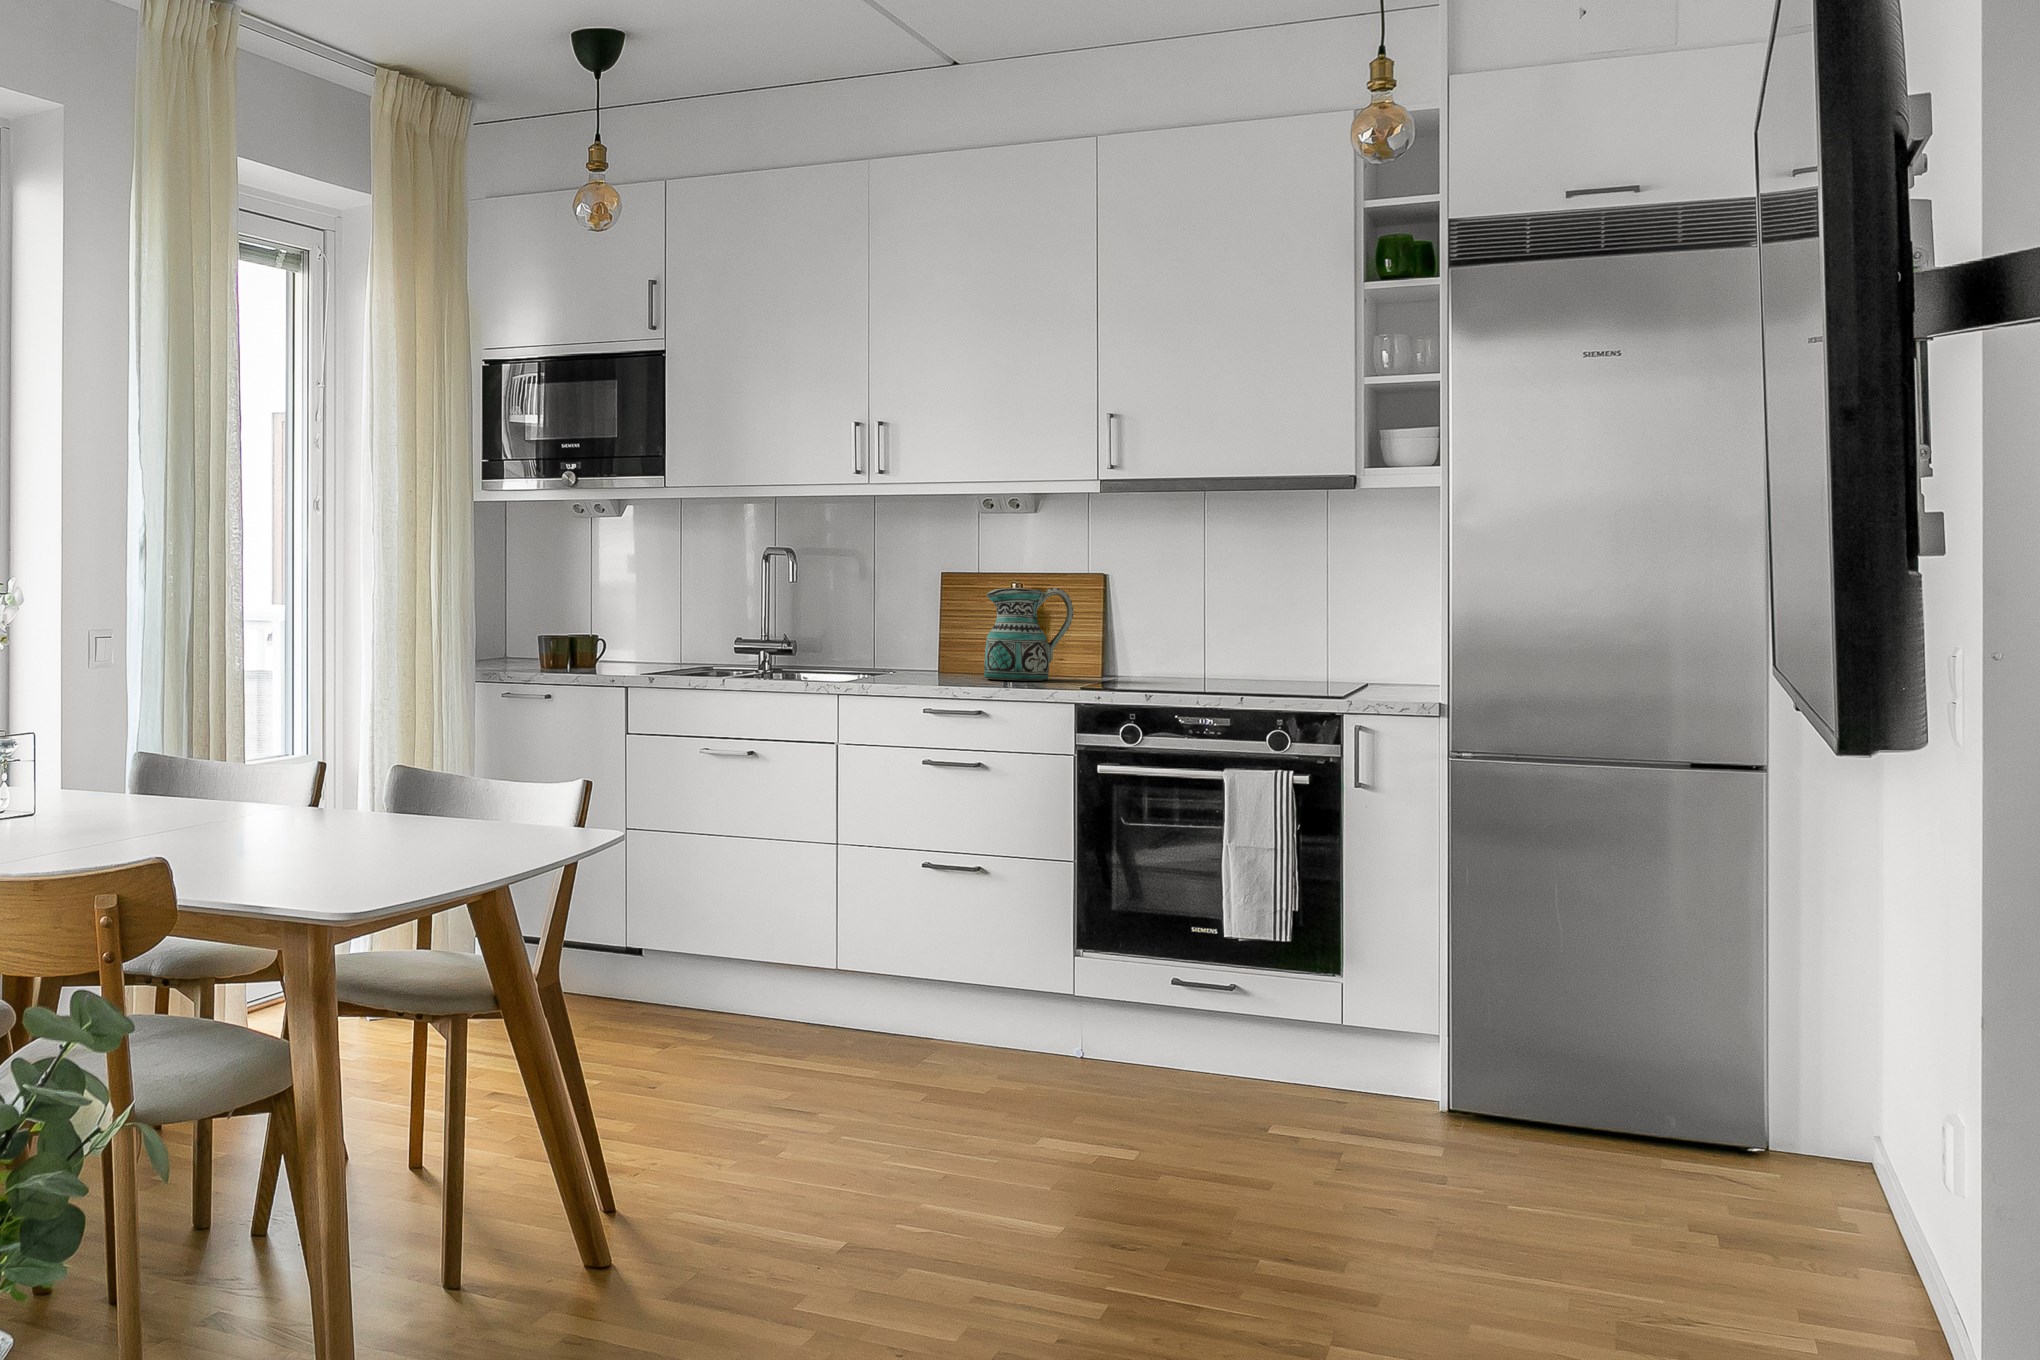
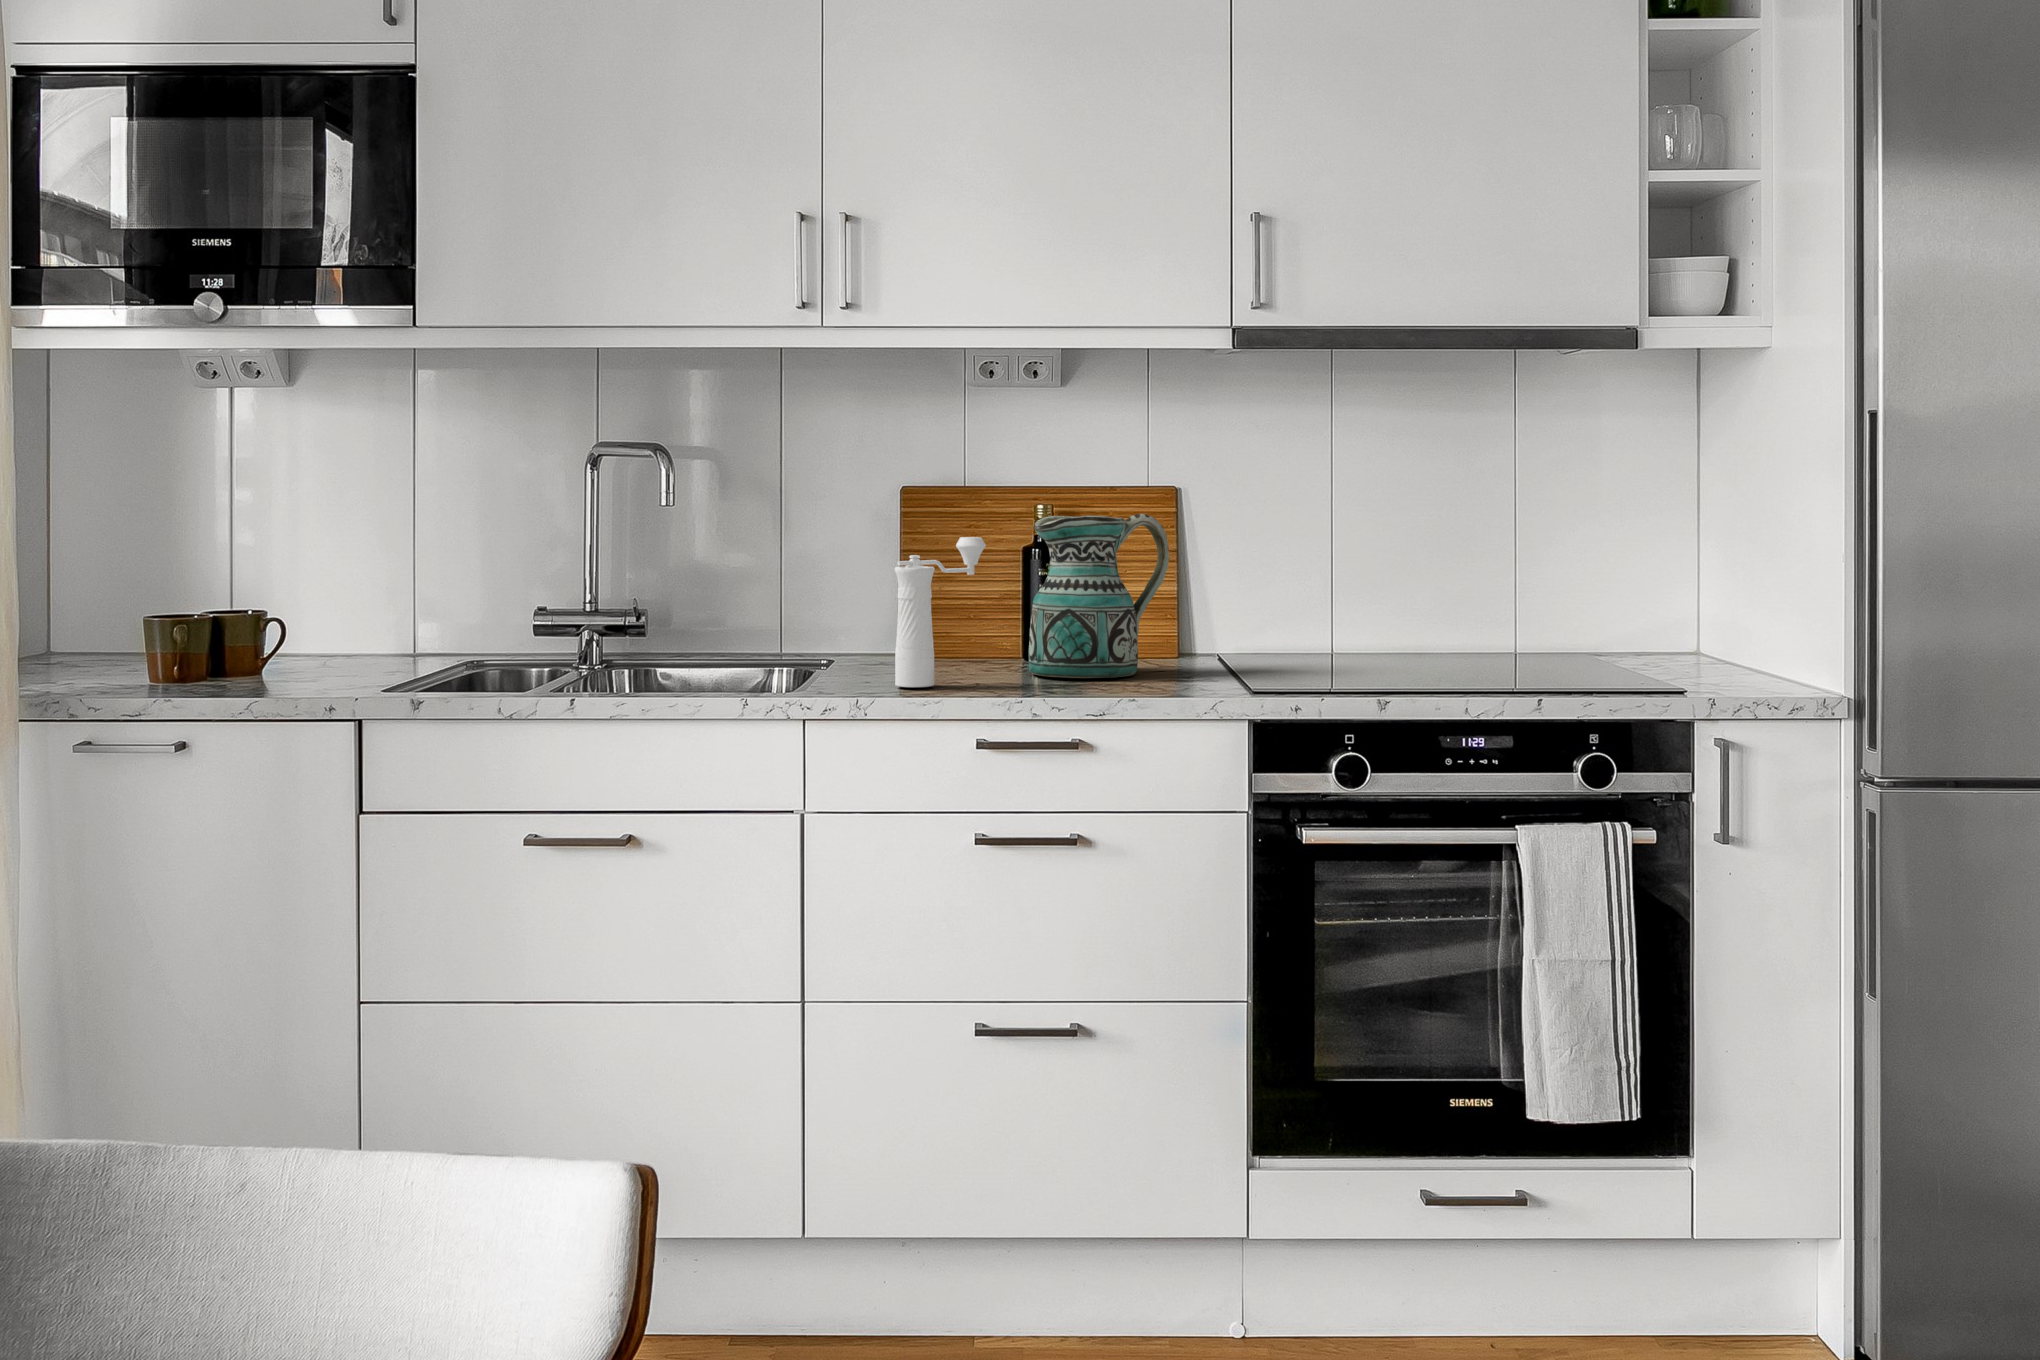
pepper mill: none [897,599,956,680] -> present [895,537,986,687]

